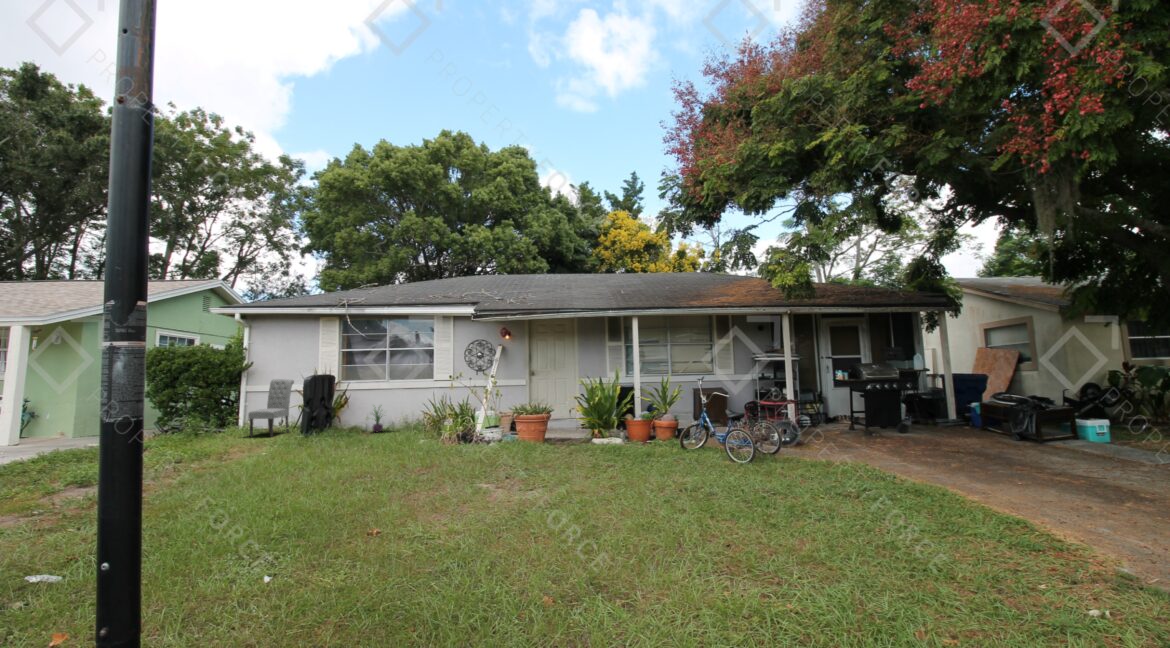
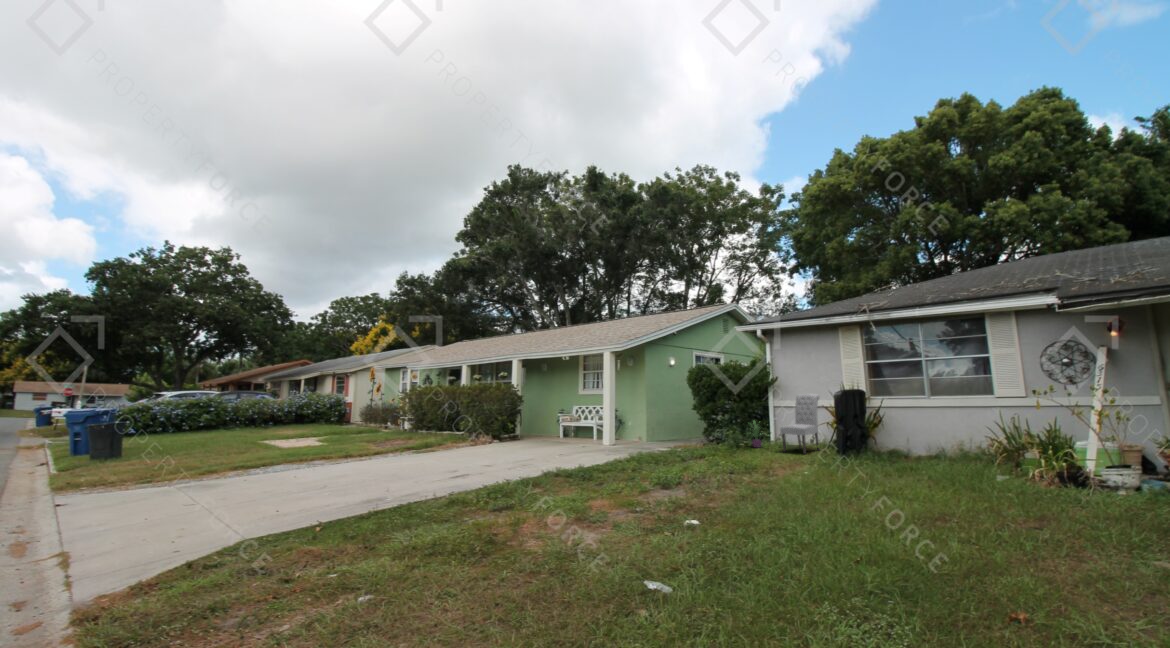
decorative plant: present [372,410,383,432] -> present [752,421,762,448]

